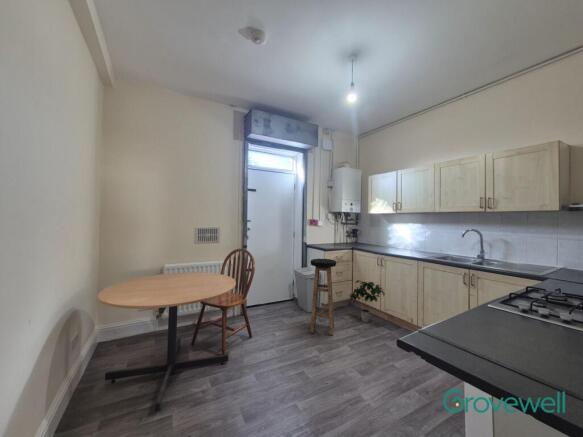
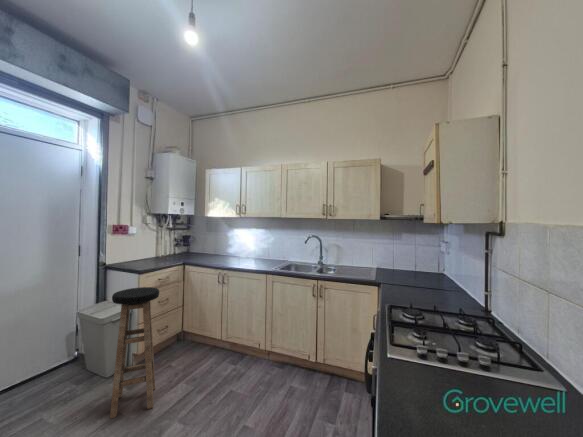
potted plant: present [349,280,385,322] -> none [178,308,227,365]

